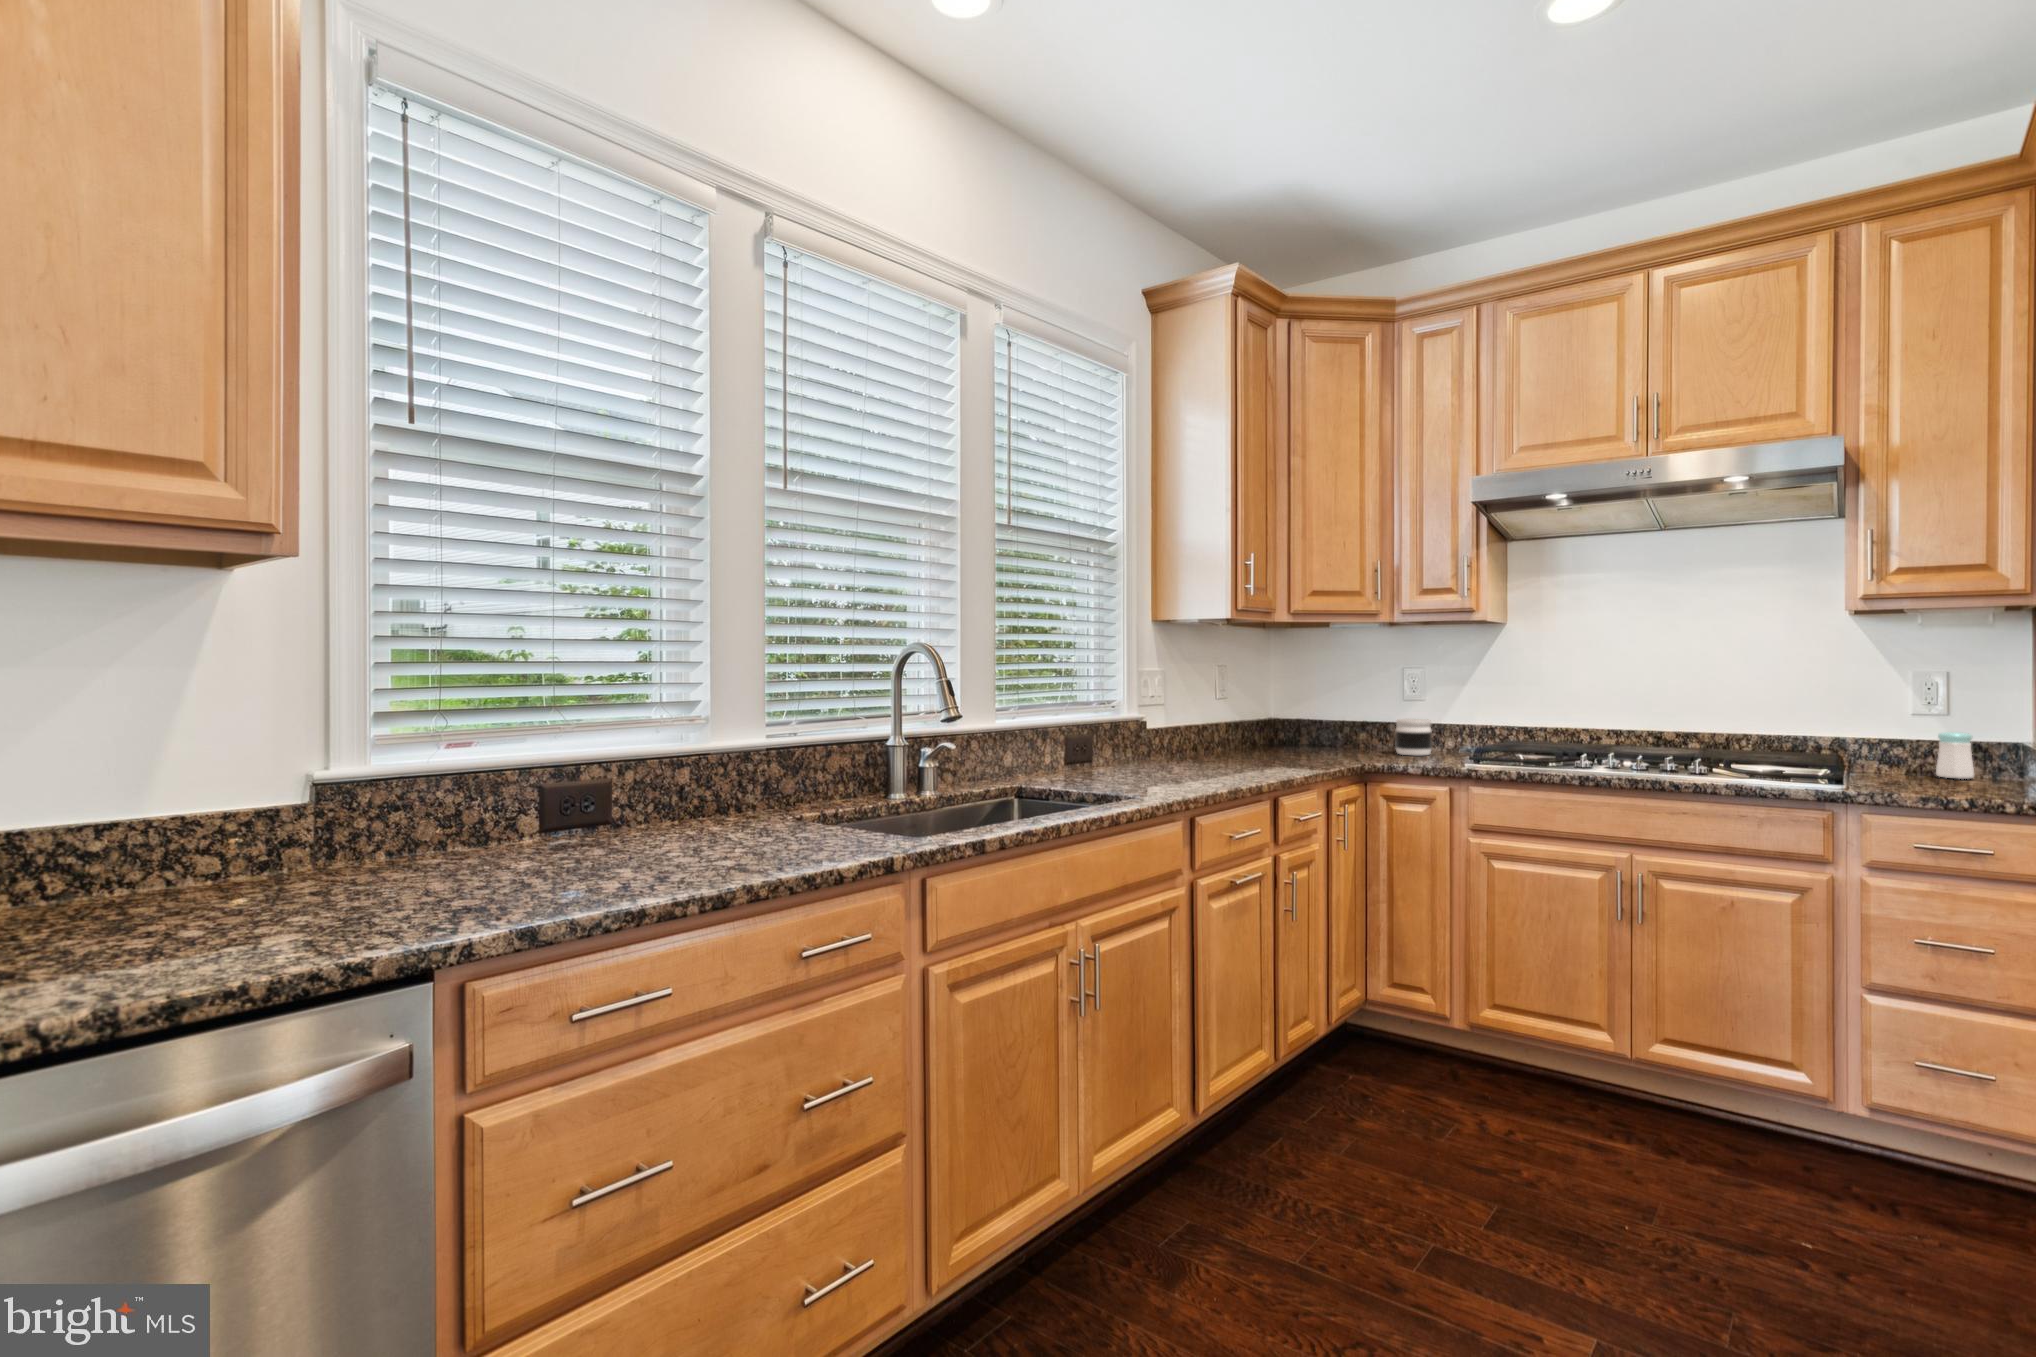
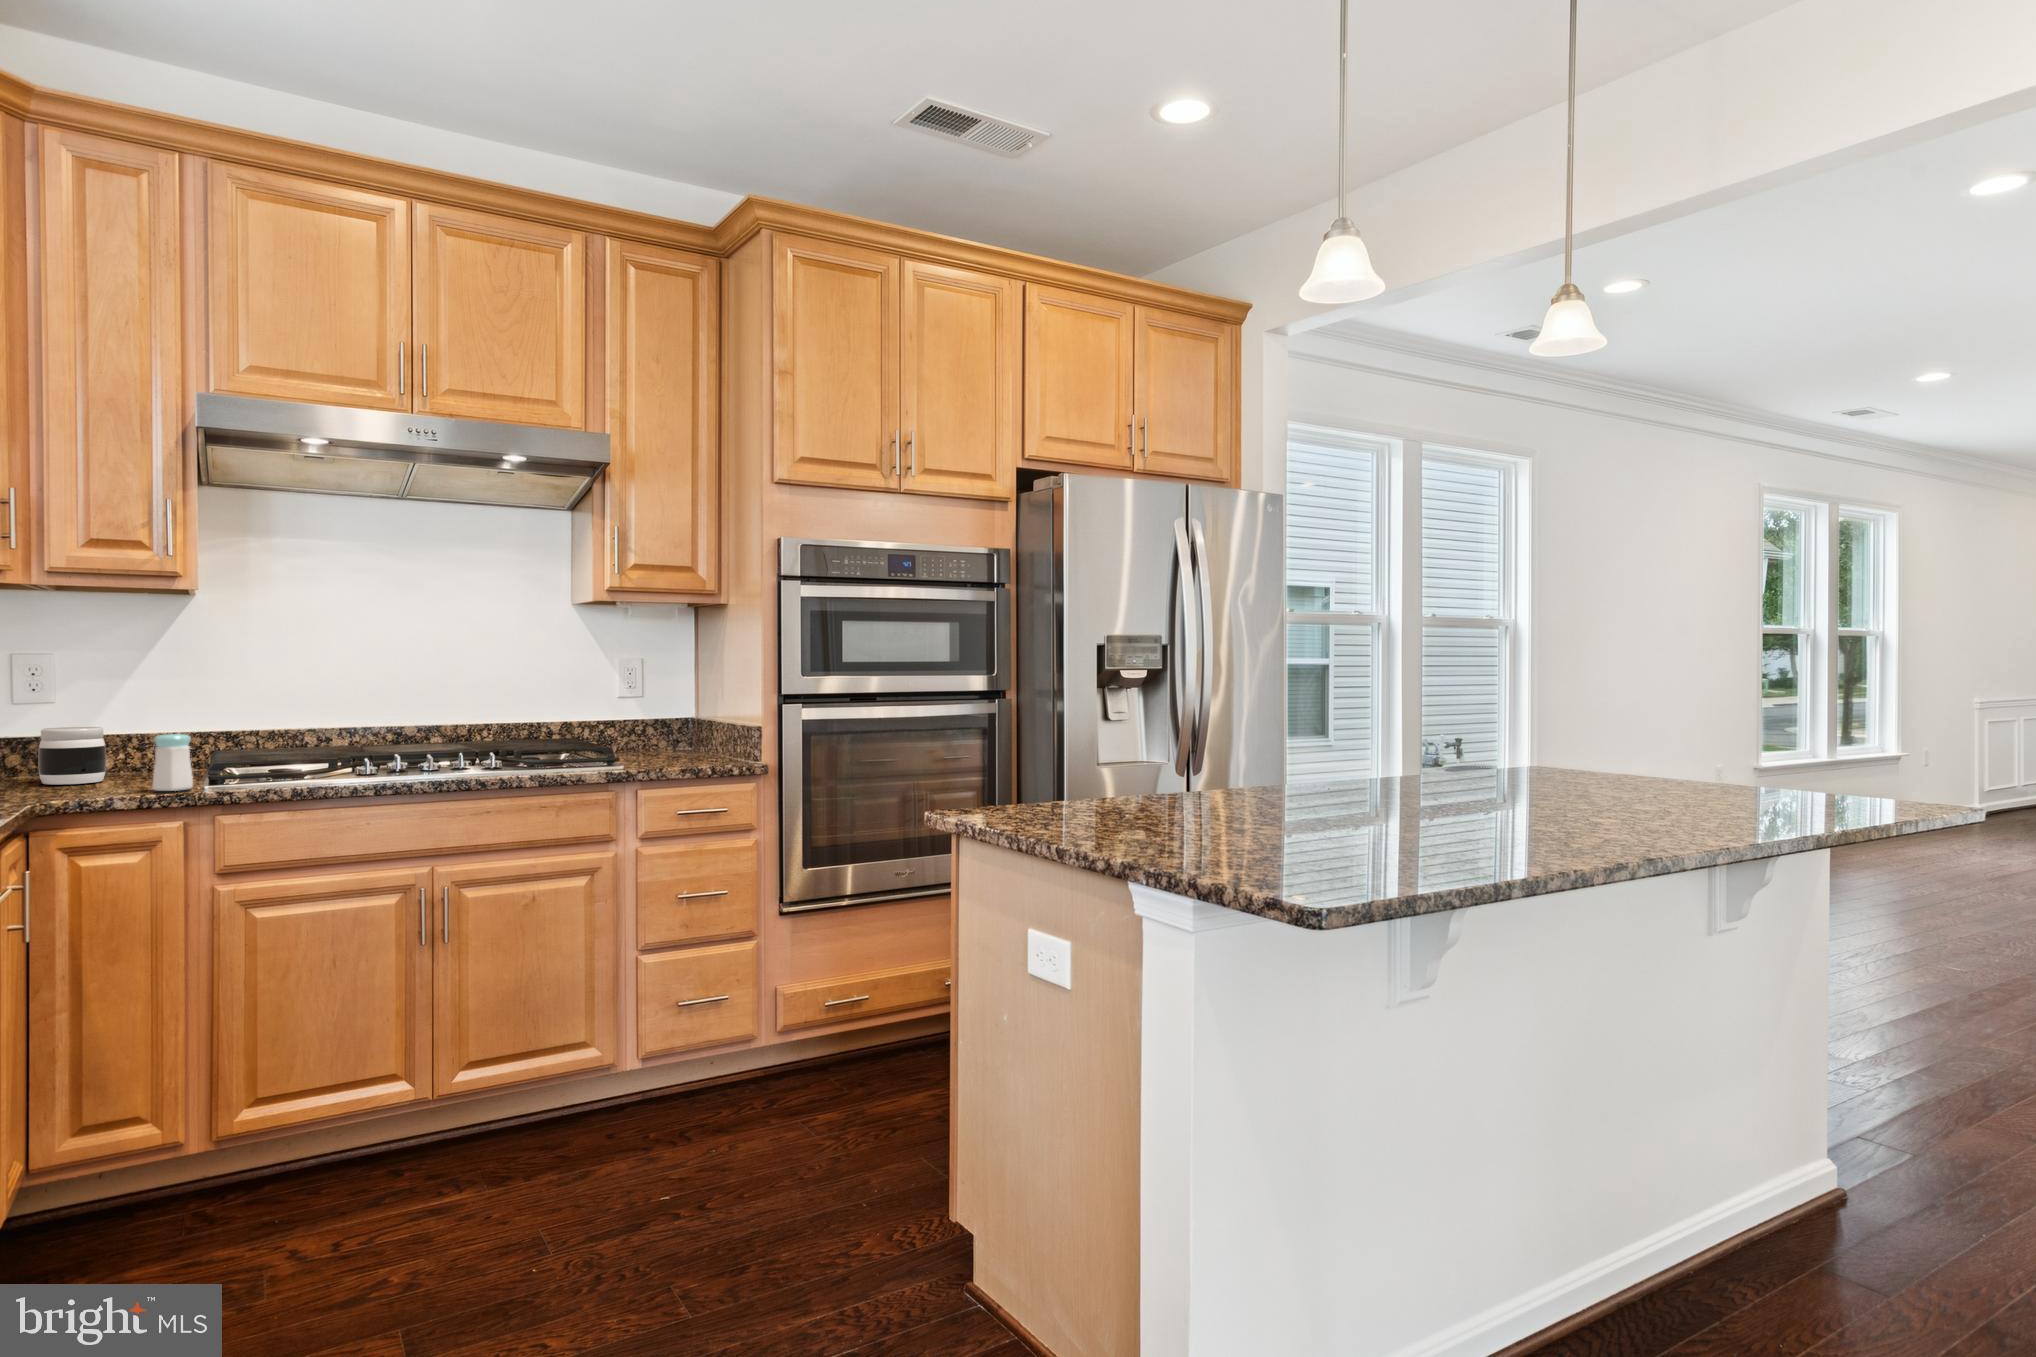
salt shaker: present [1936,732,1974,779] -> present [153,734,193,791]

